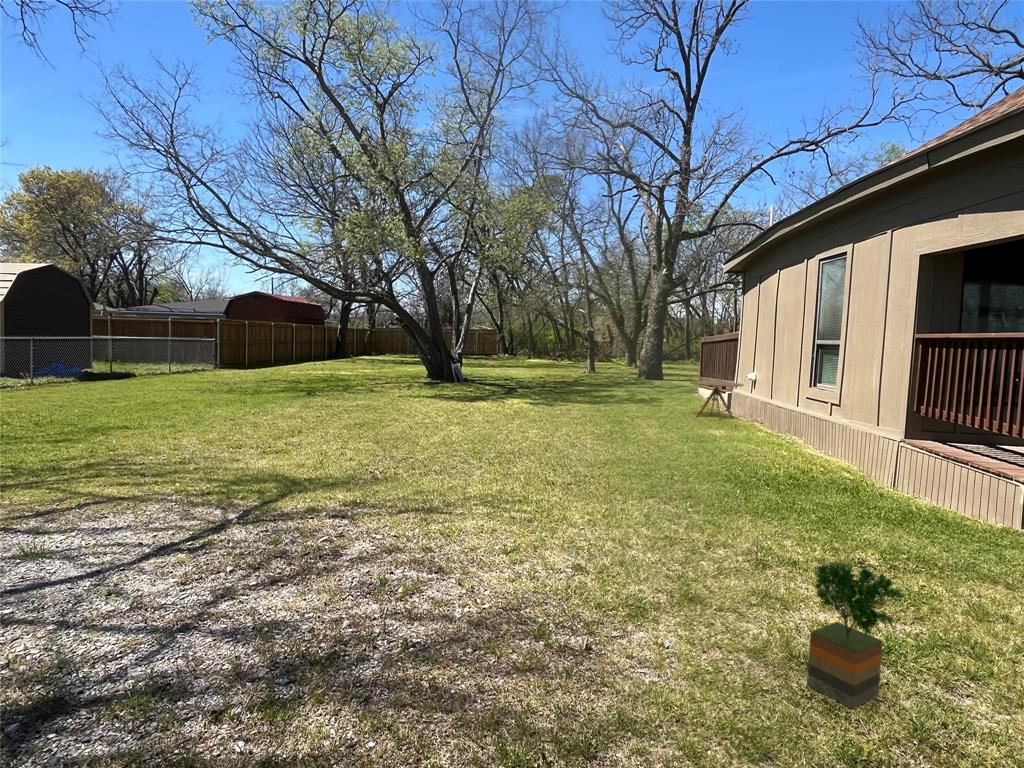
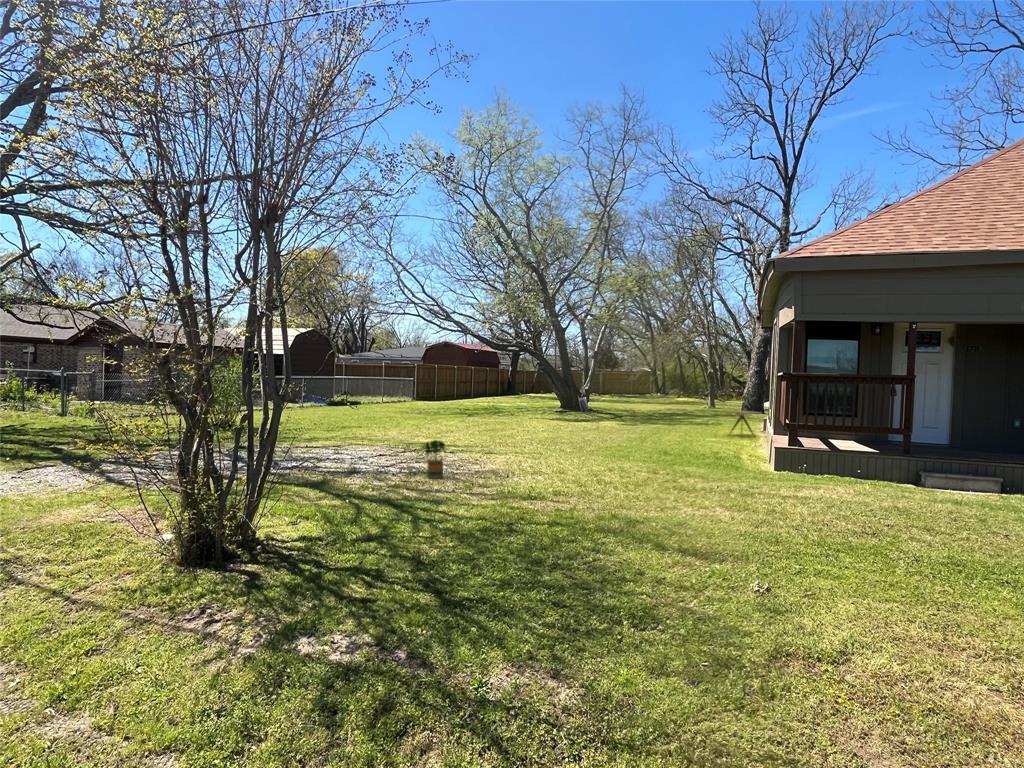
potted tree: present [807,561,904,709] -> present [423,440,448,479]

